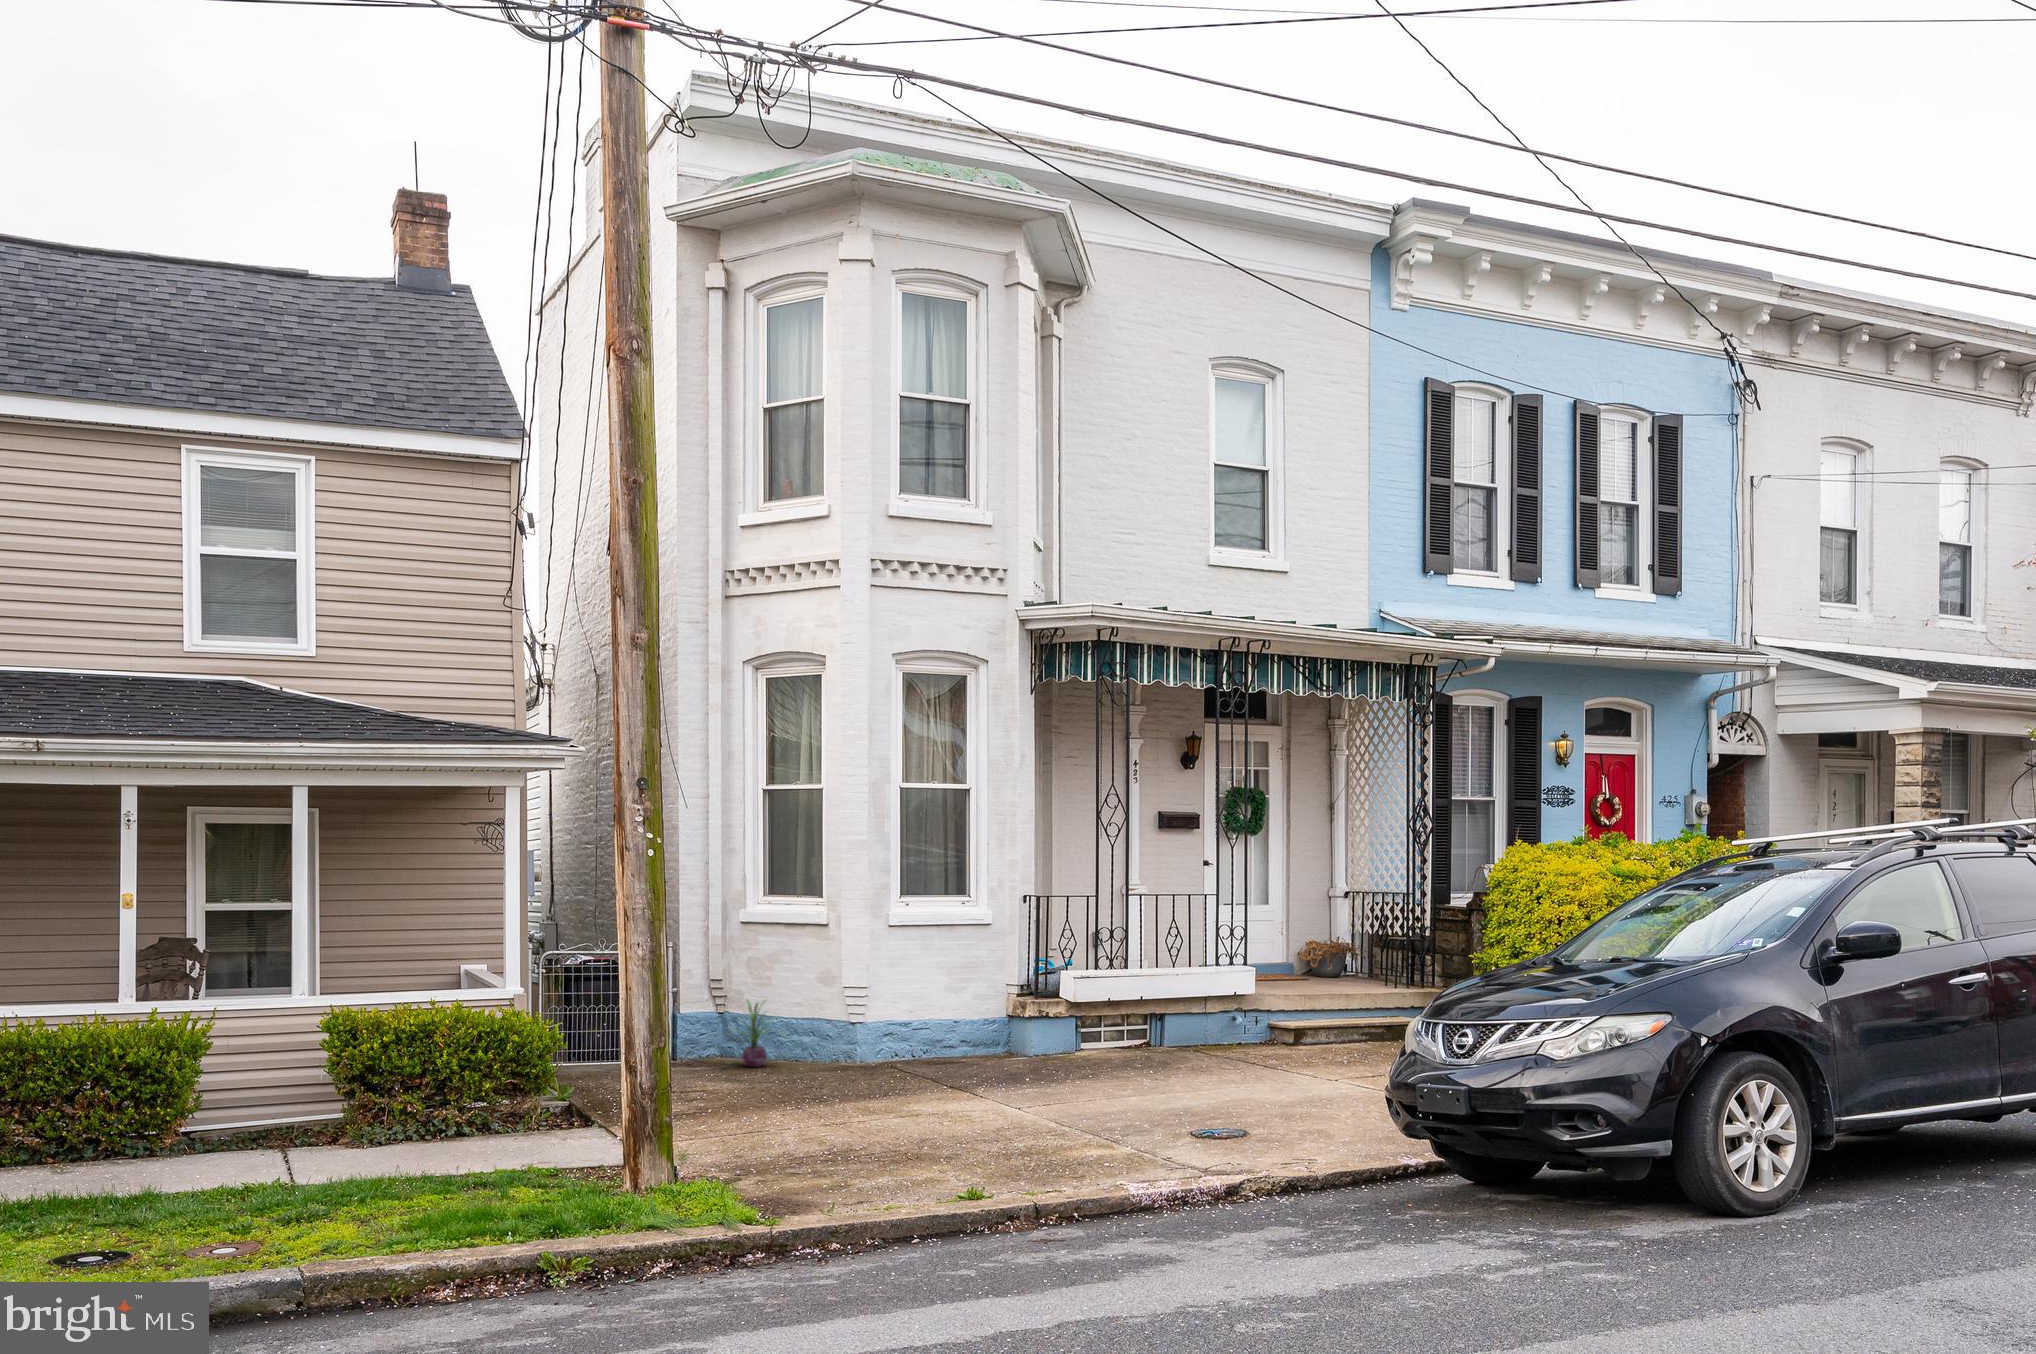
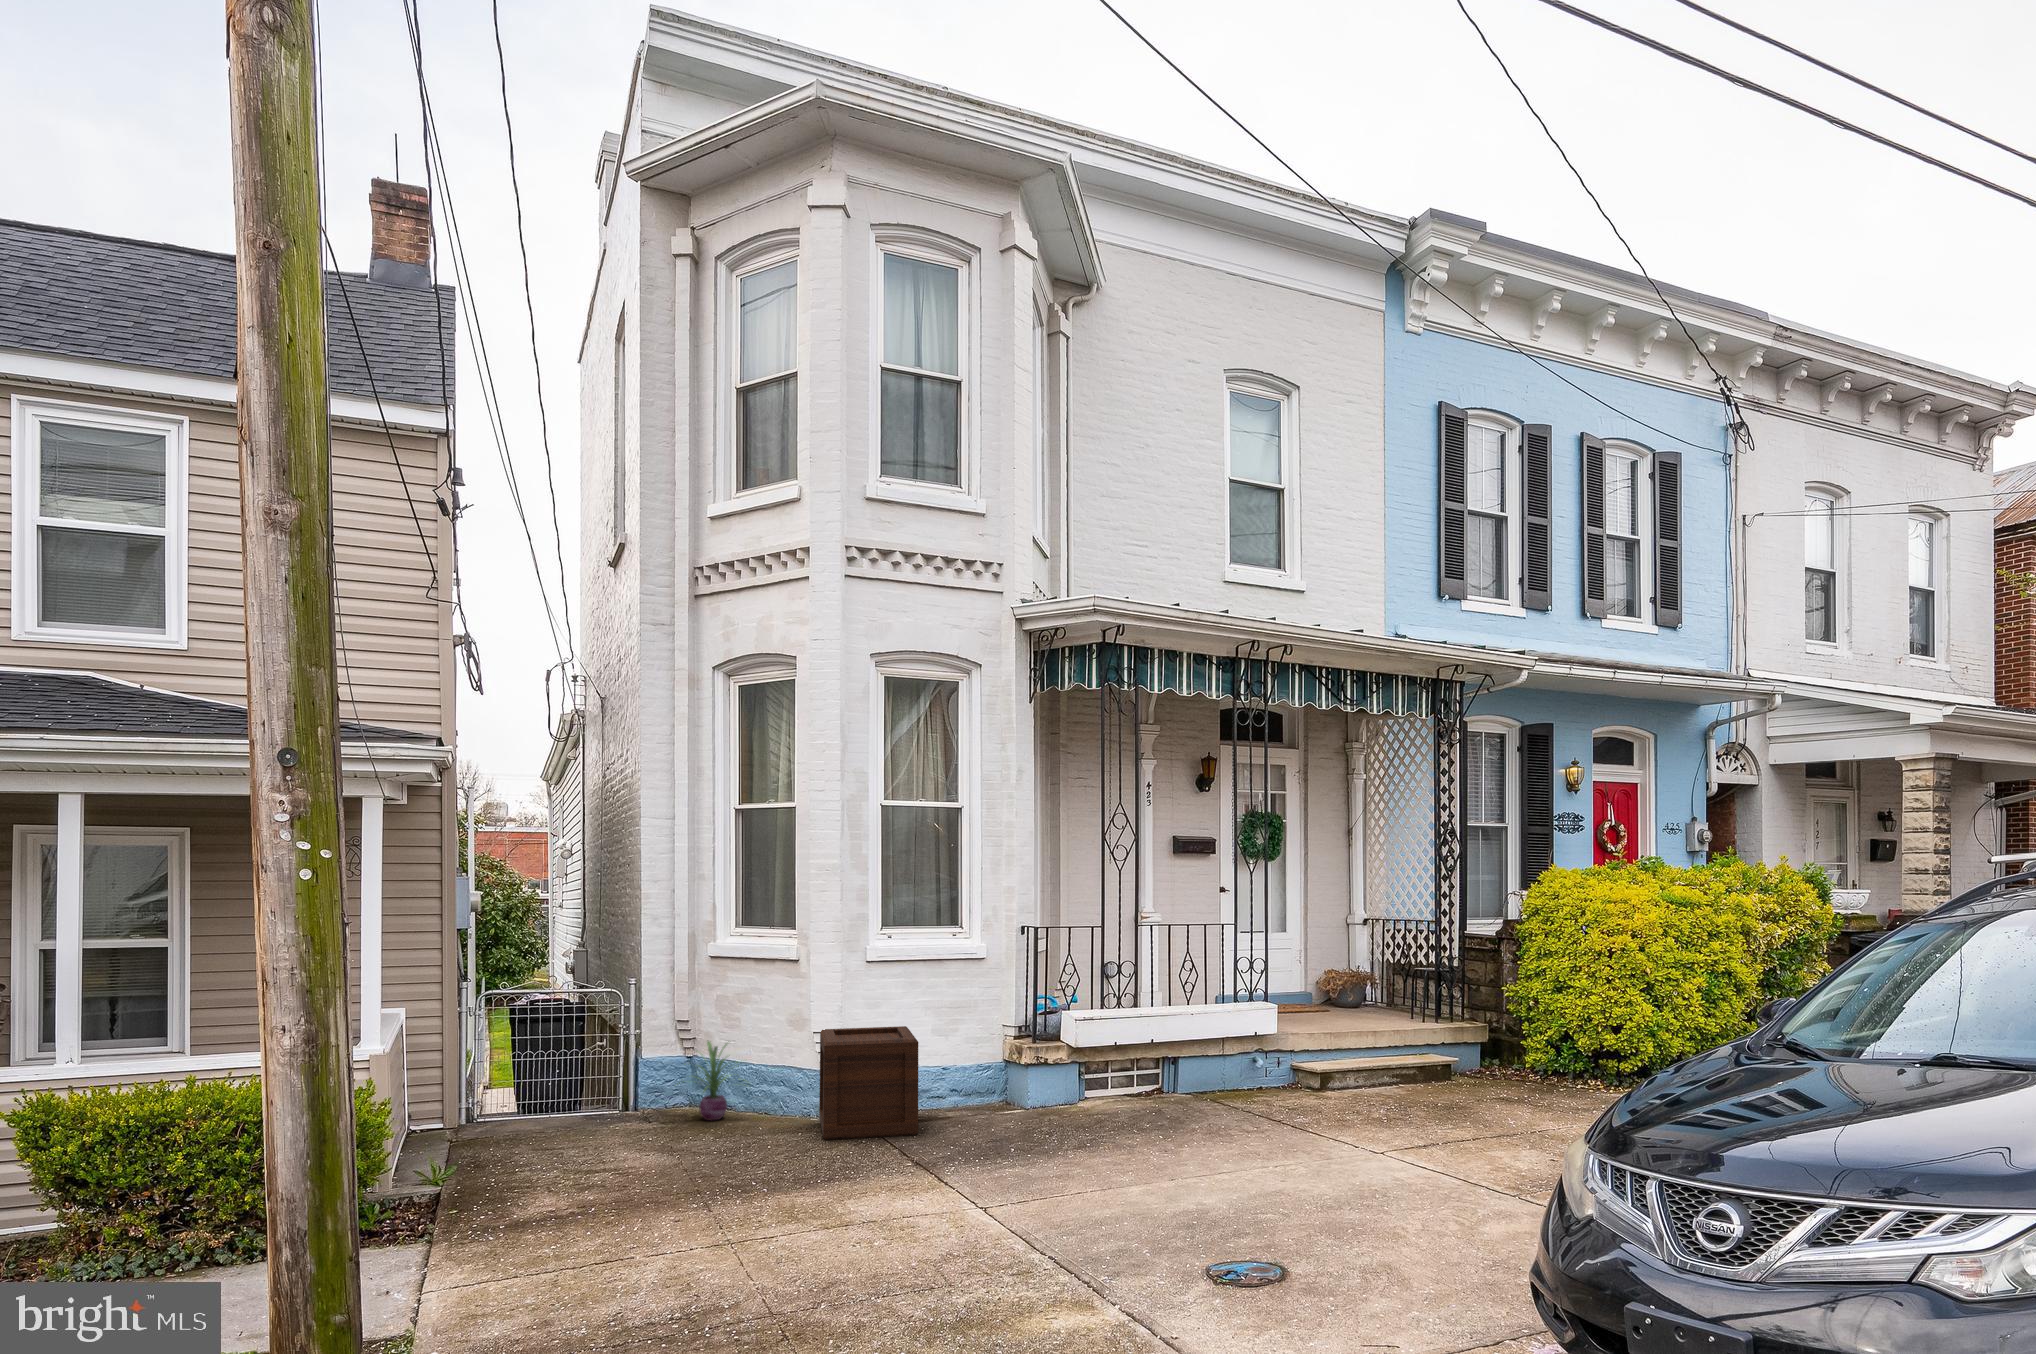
wooden crate: none [849,984,940,1077] -> present [819,1026,918,1140]

